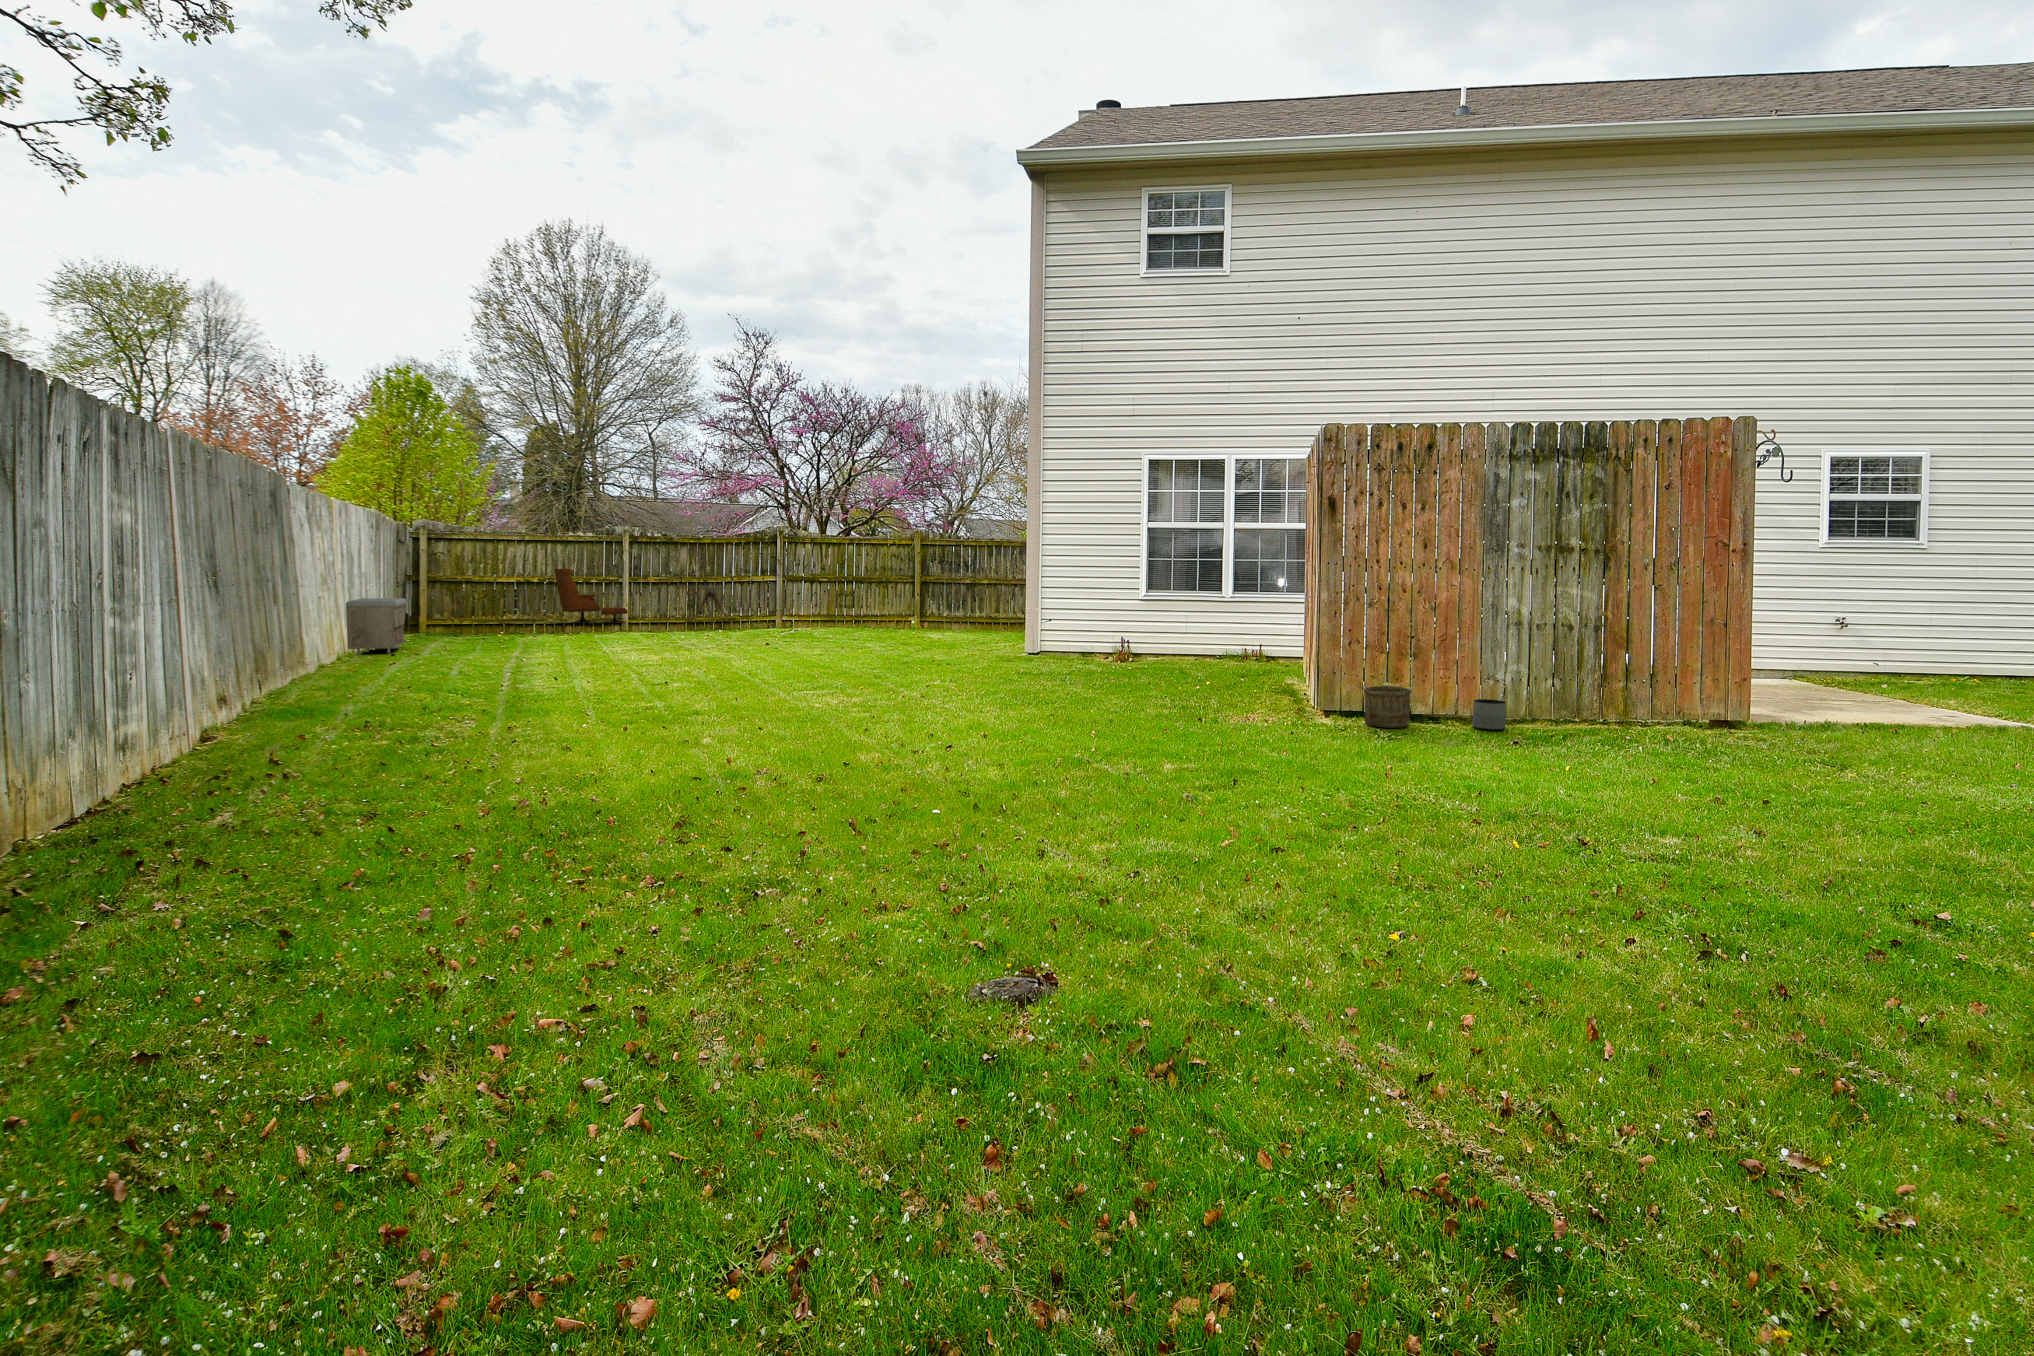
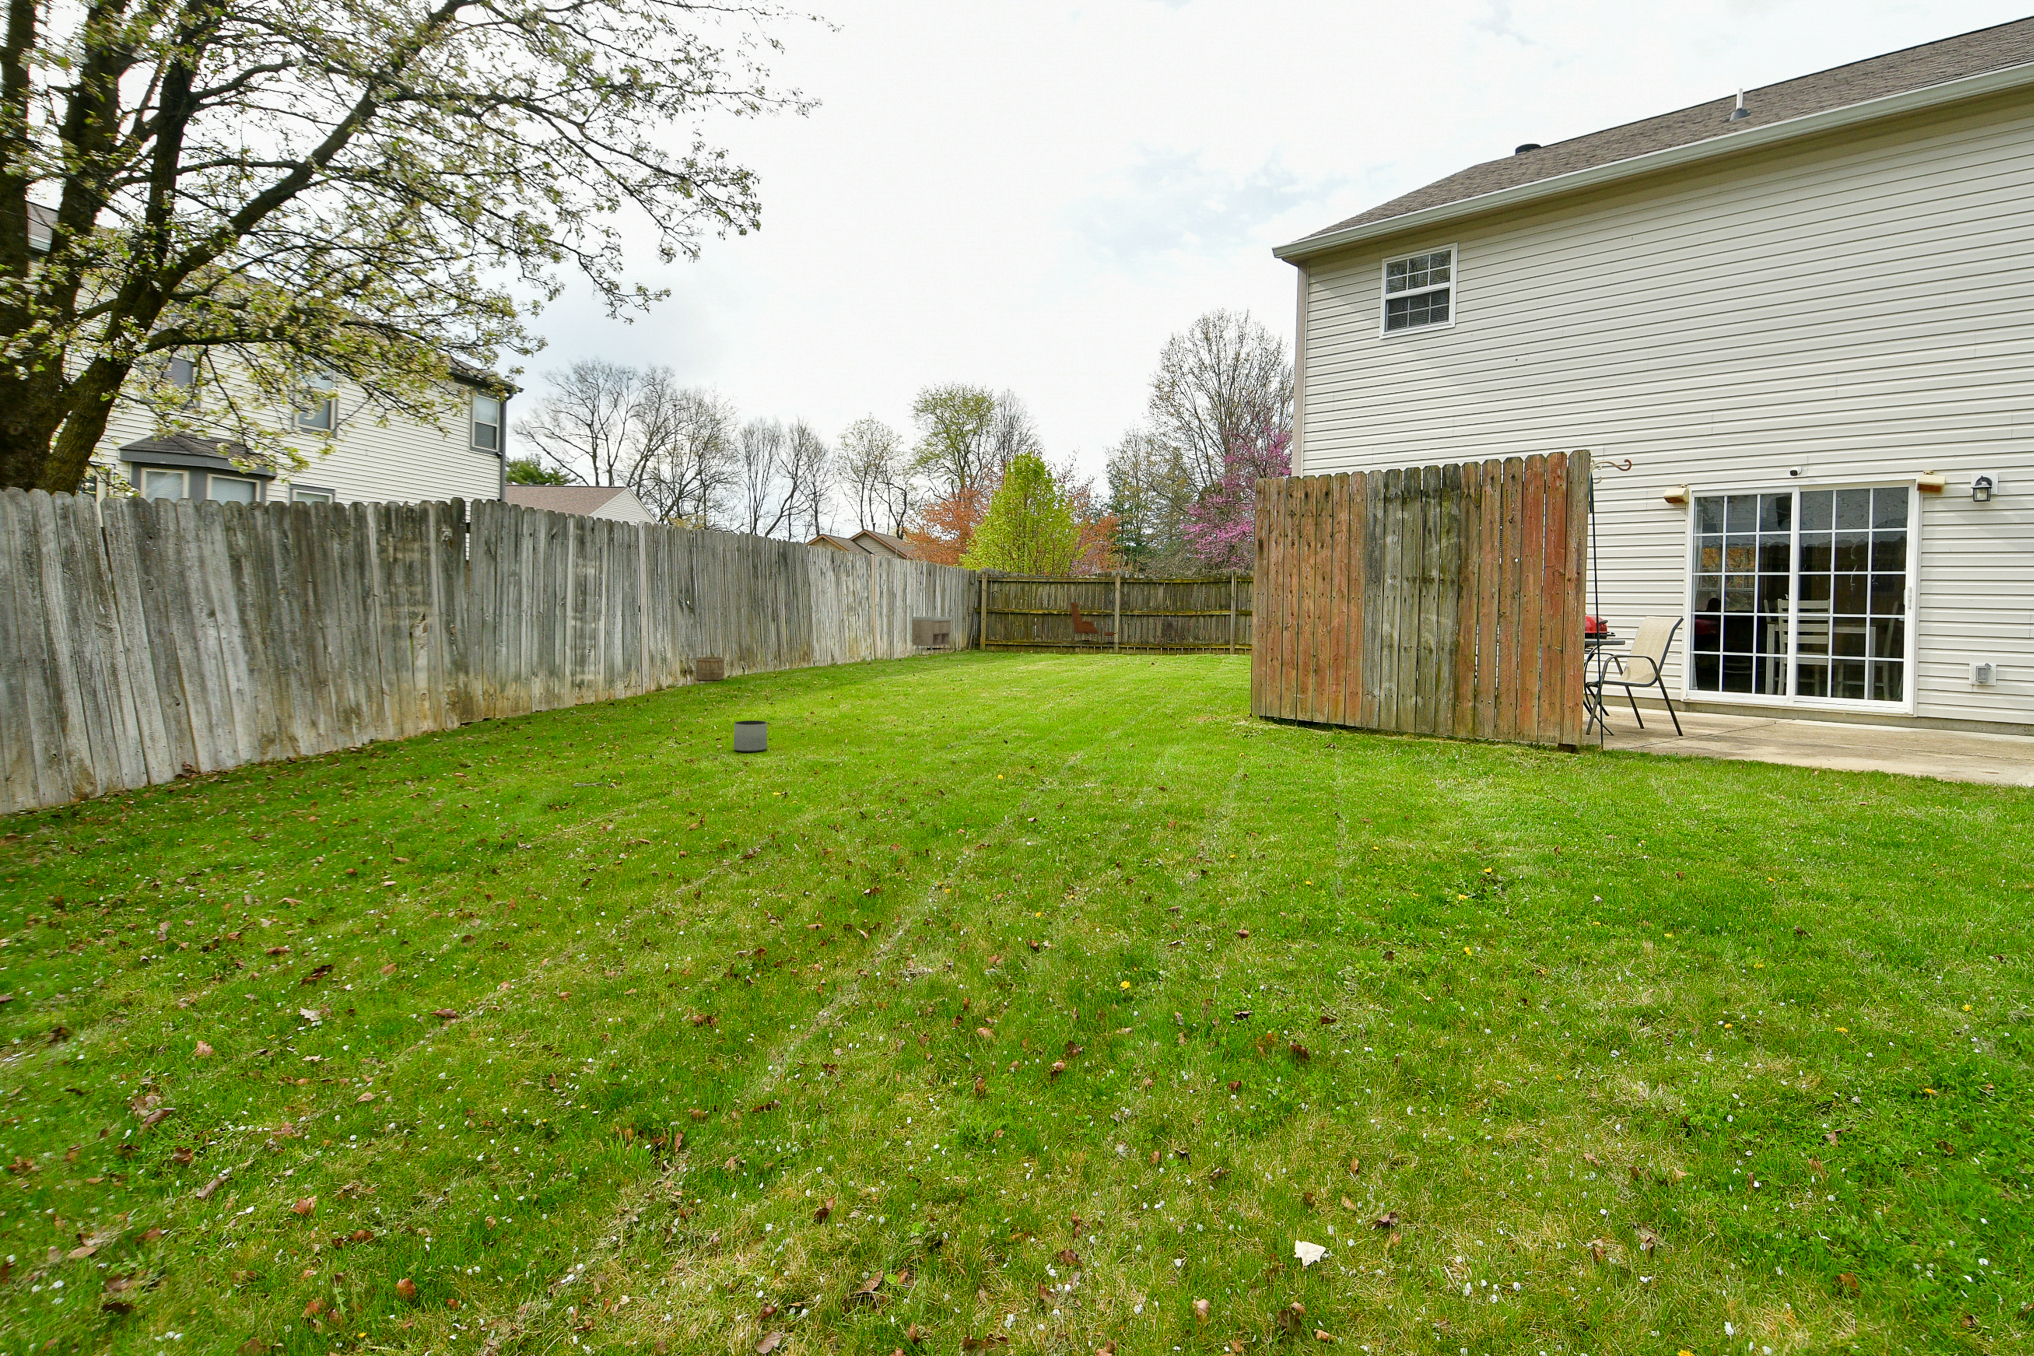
wooden bucket: present [1364,686,1411,728] -> present [695,657,725,680]
planter: present [1472,699,1506,730] -> present [734,721,767,752]

